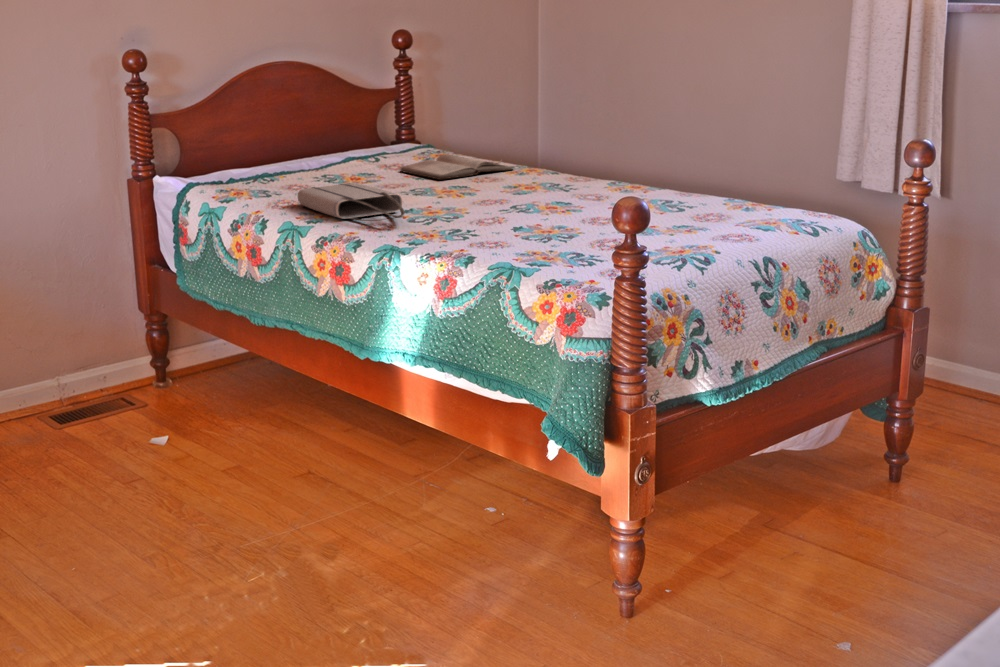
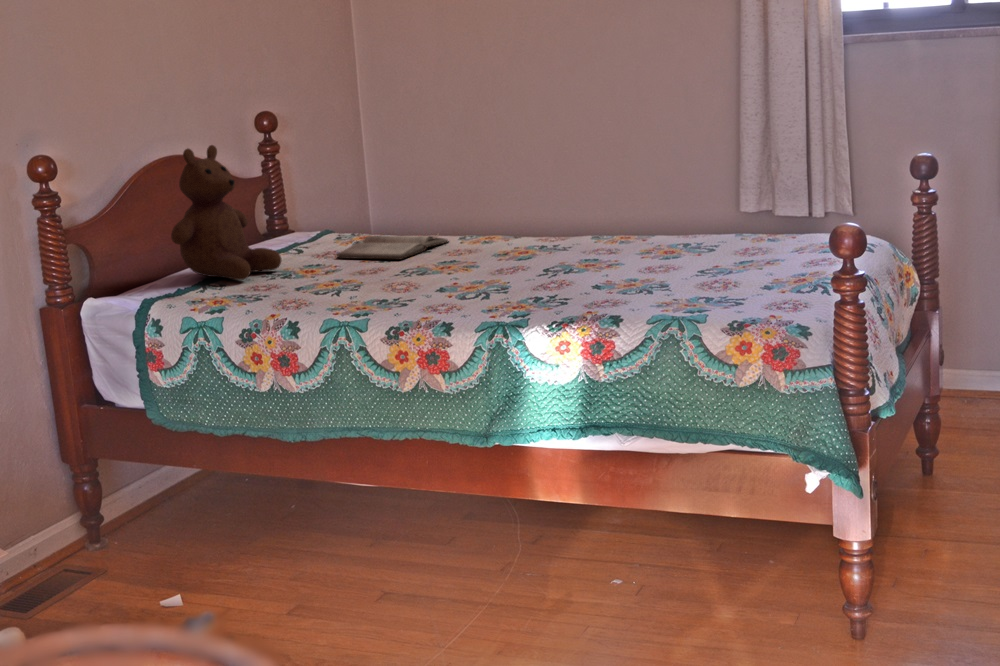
teddy bear: none [244,55,342,179] -> present [171,145,282,280]
tote bag: present [298,183,405,221] -> none [309,271,475,305]

